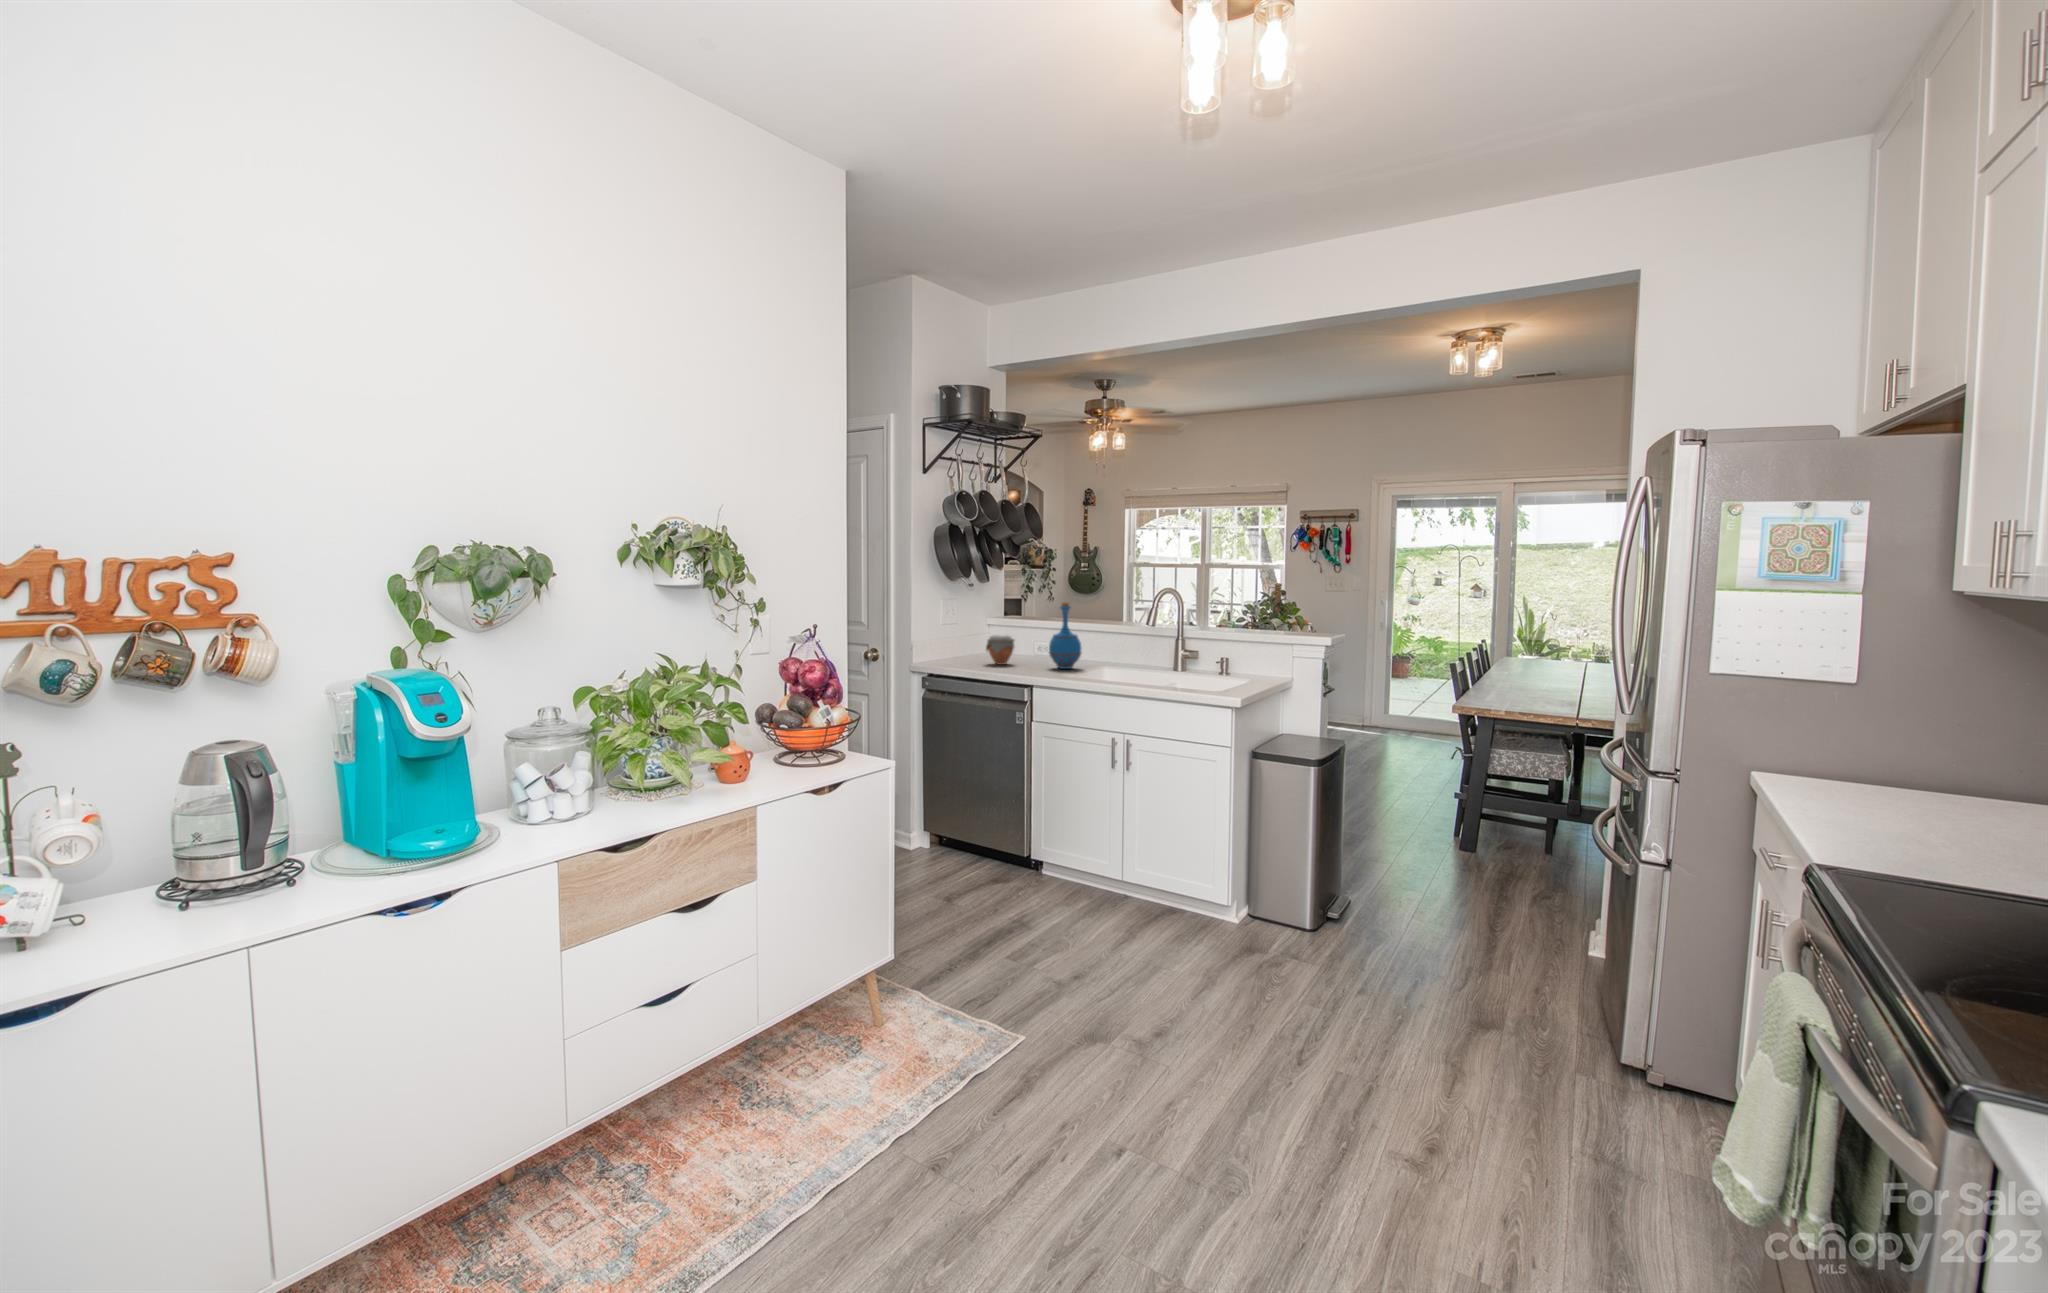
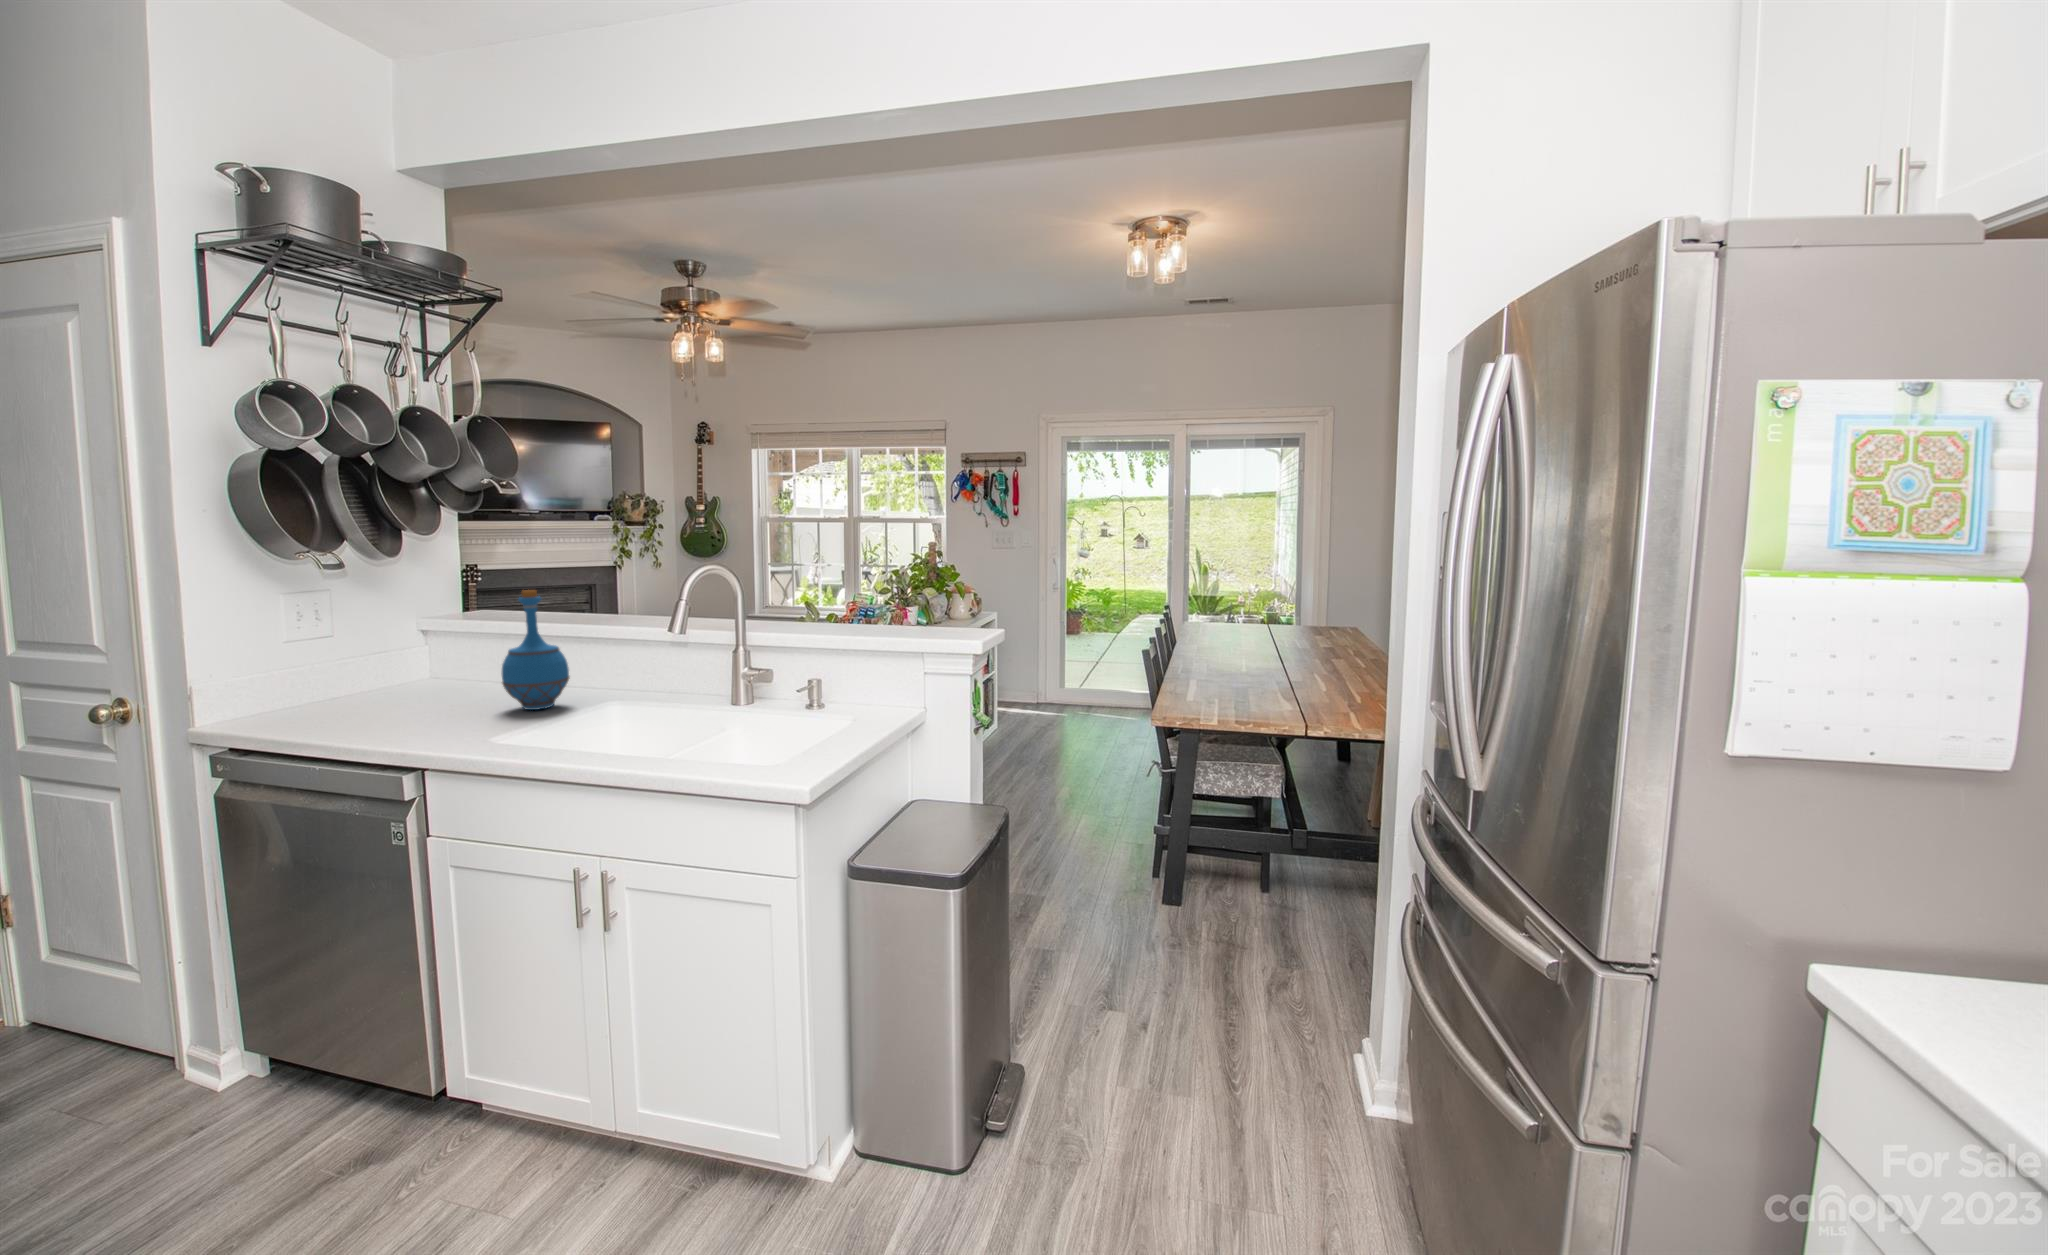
jar: present [986,635,1014,665] -> none [378,651,446,707]

